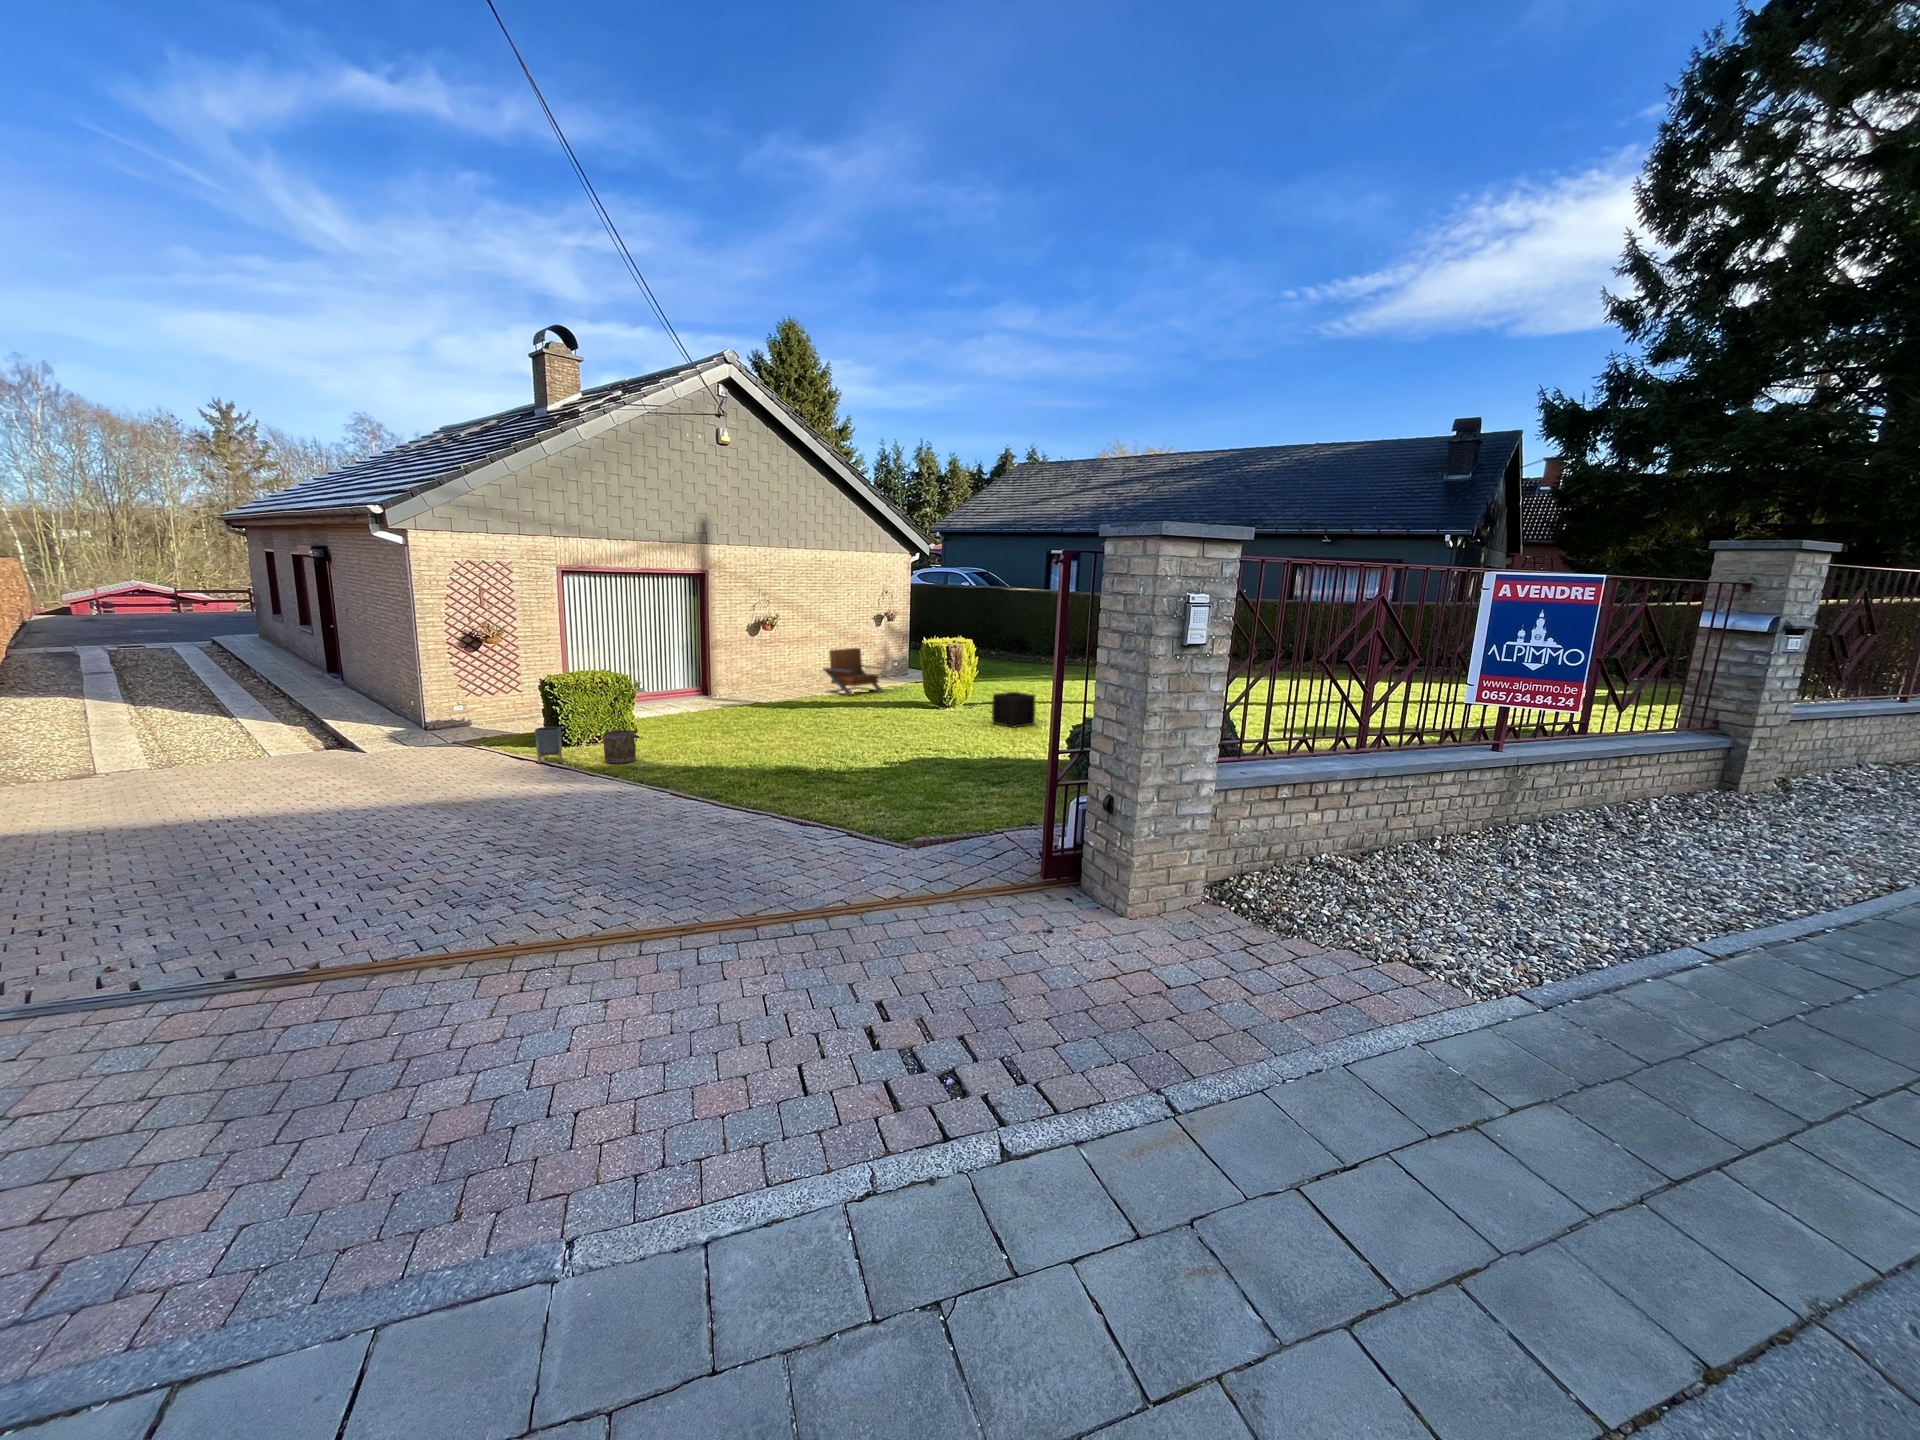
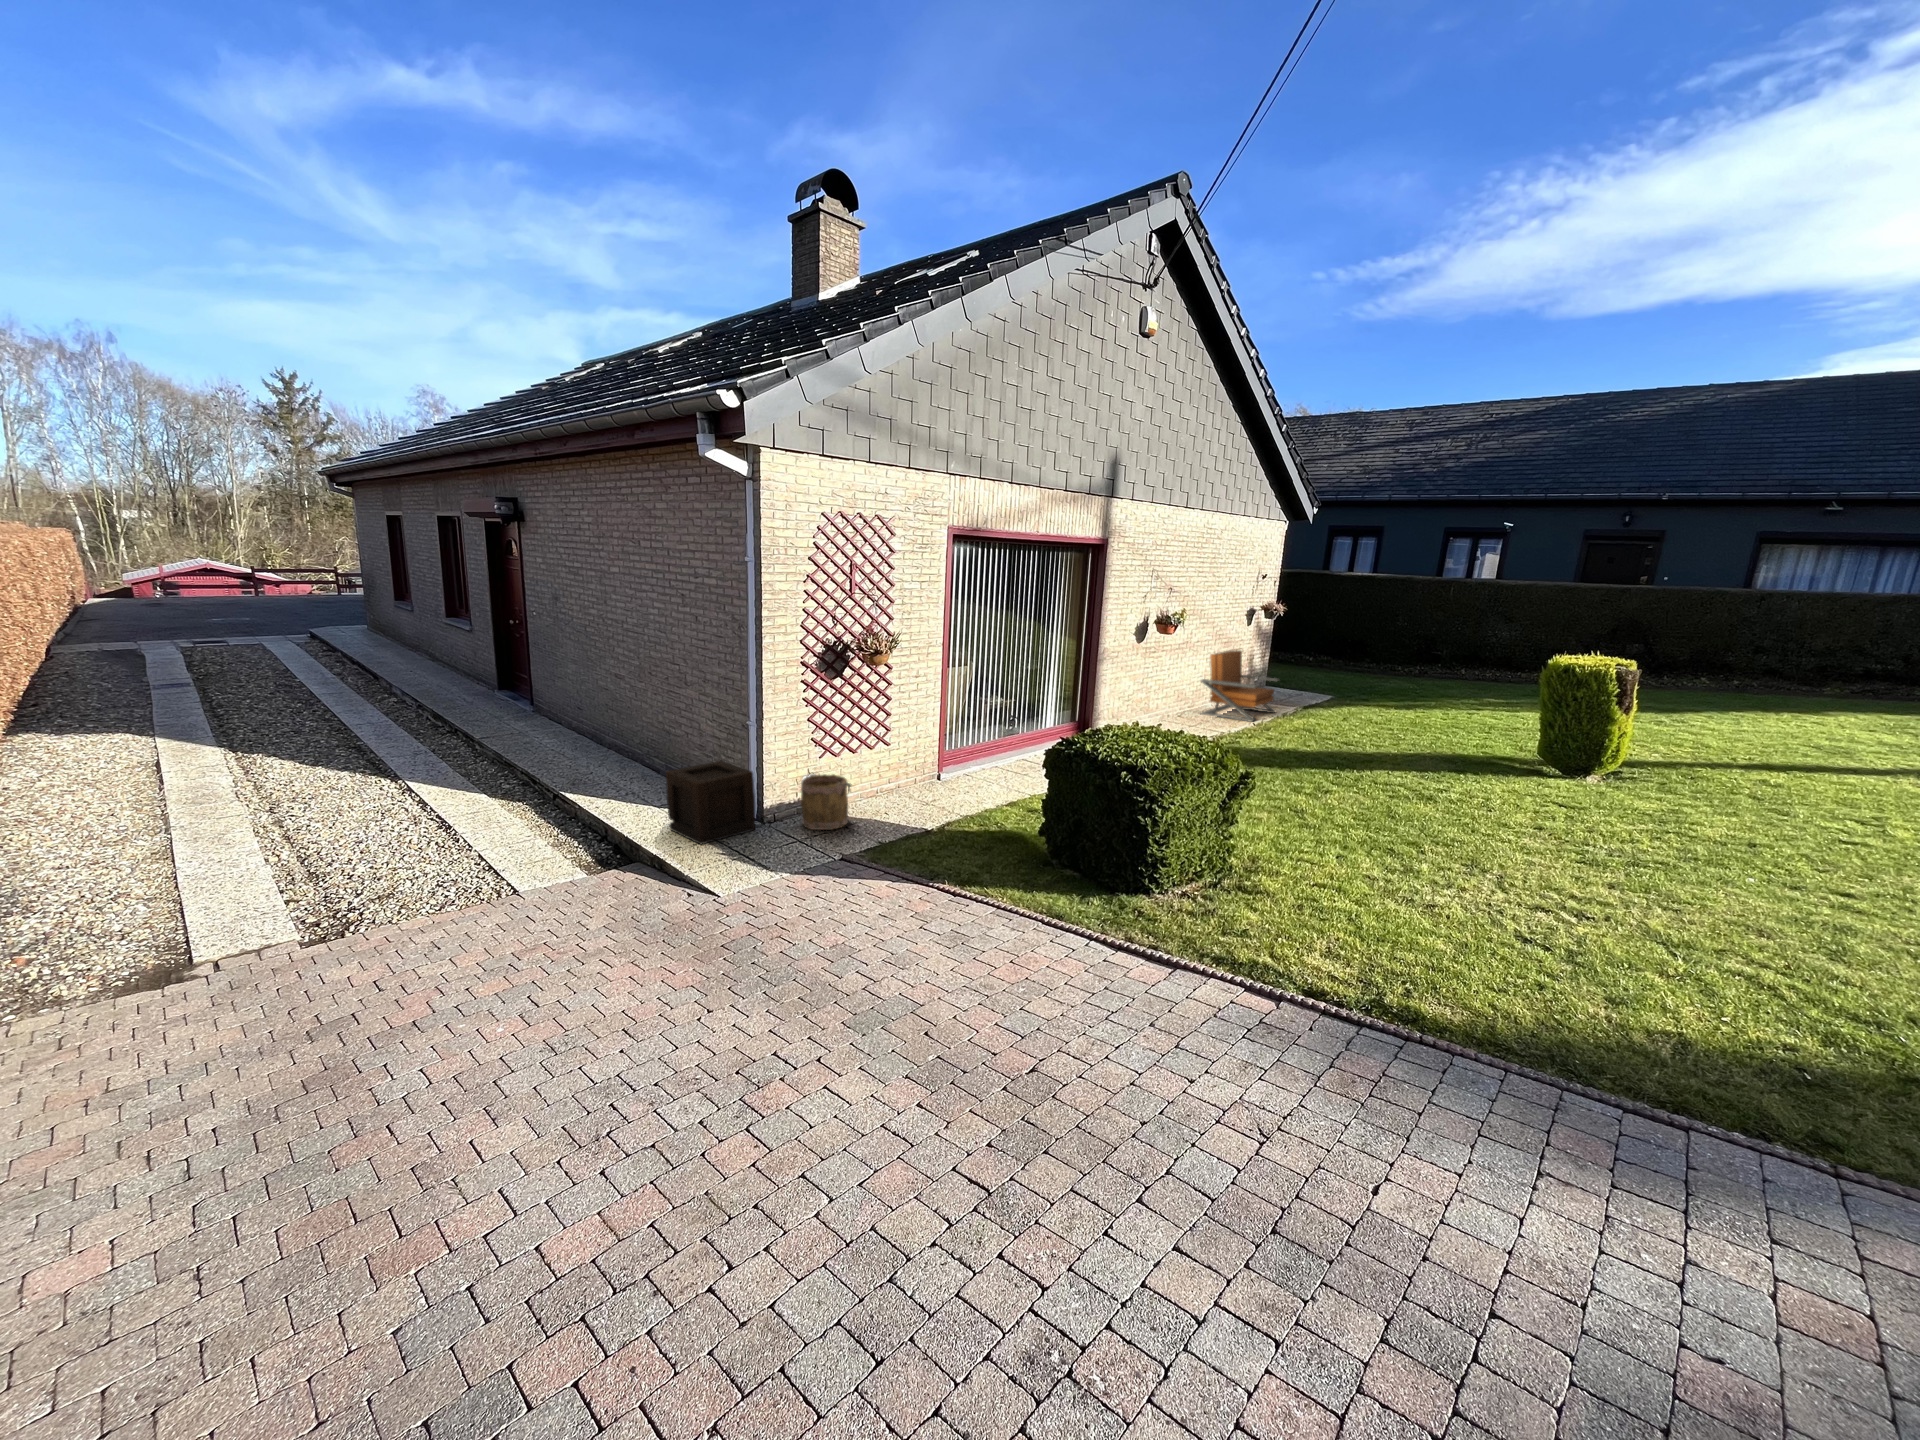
wooden crate: present [992,692,1035,728] -> present [666,761,755,844]
planter: present [535,727,562,763] -> none [1063,834,1124,915]
bucket: present [603,729,639,764] -> present [801,774,852,830]

